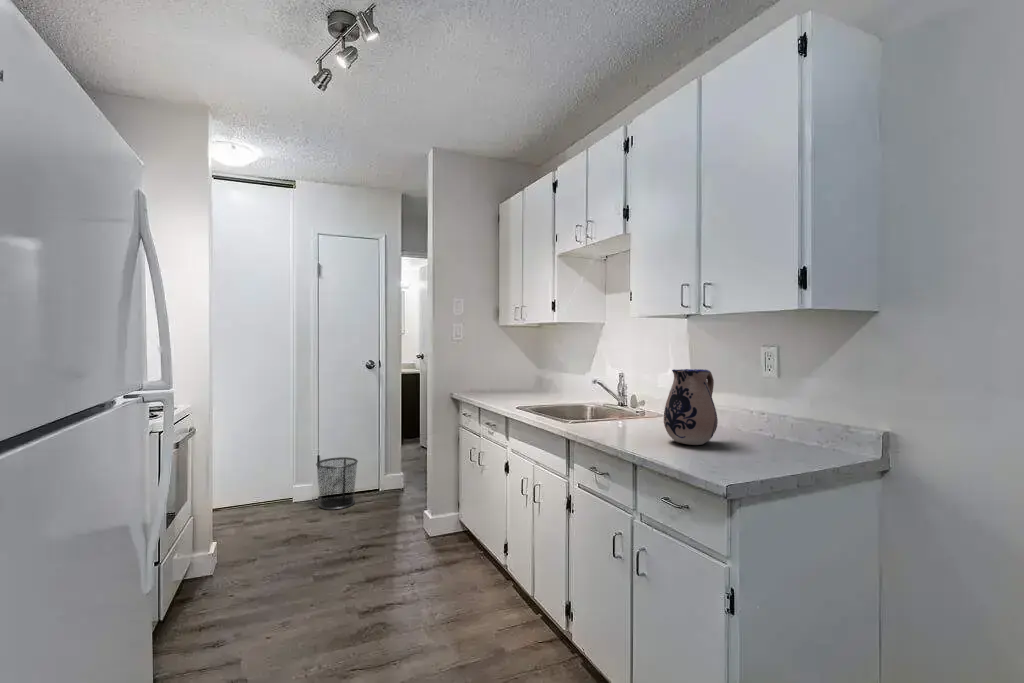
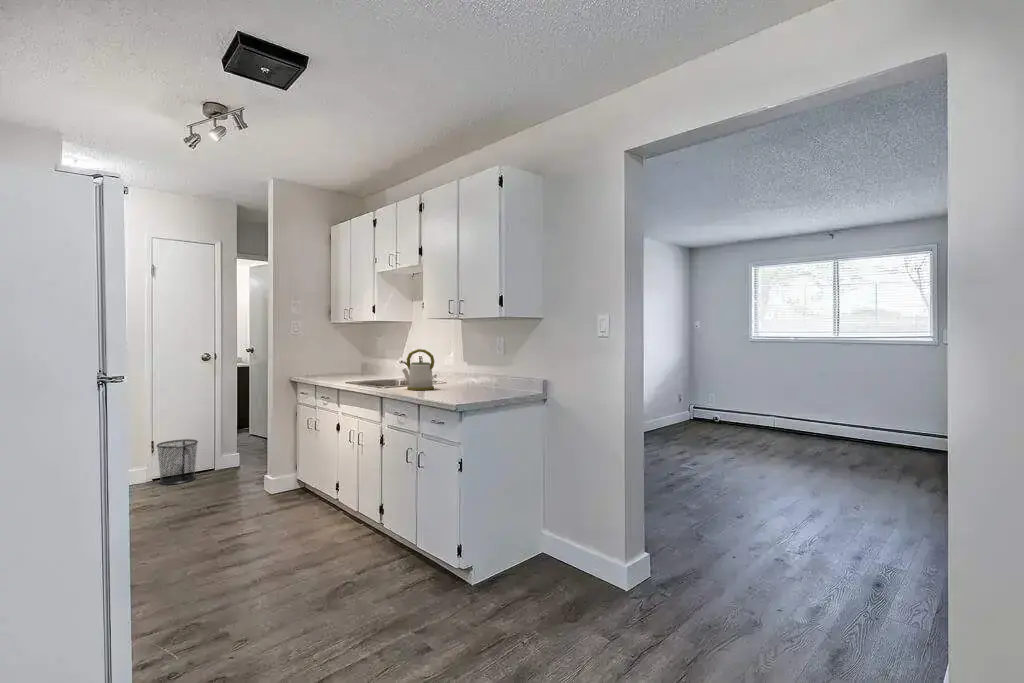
kettle: none [600,365,652,431] -> present [402,349,435,390]
ceramic pitcher: present [664,369,718,445] -> none [437,350,467,394]

